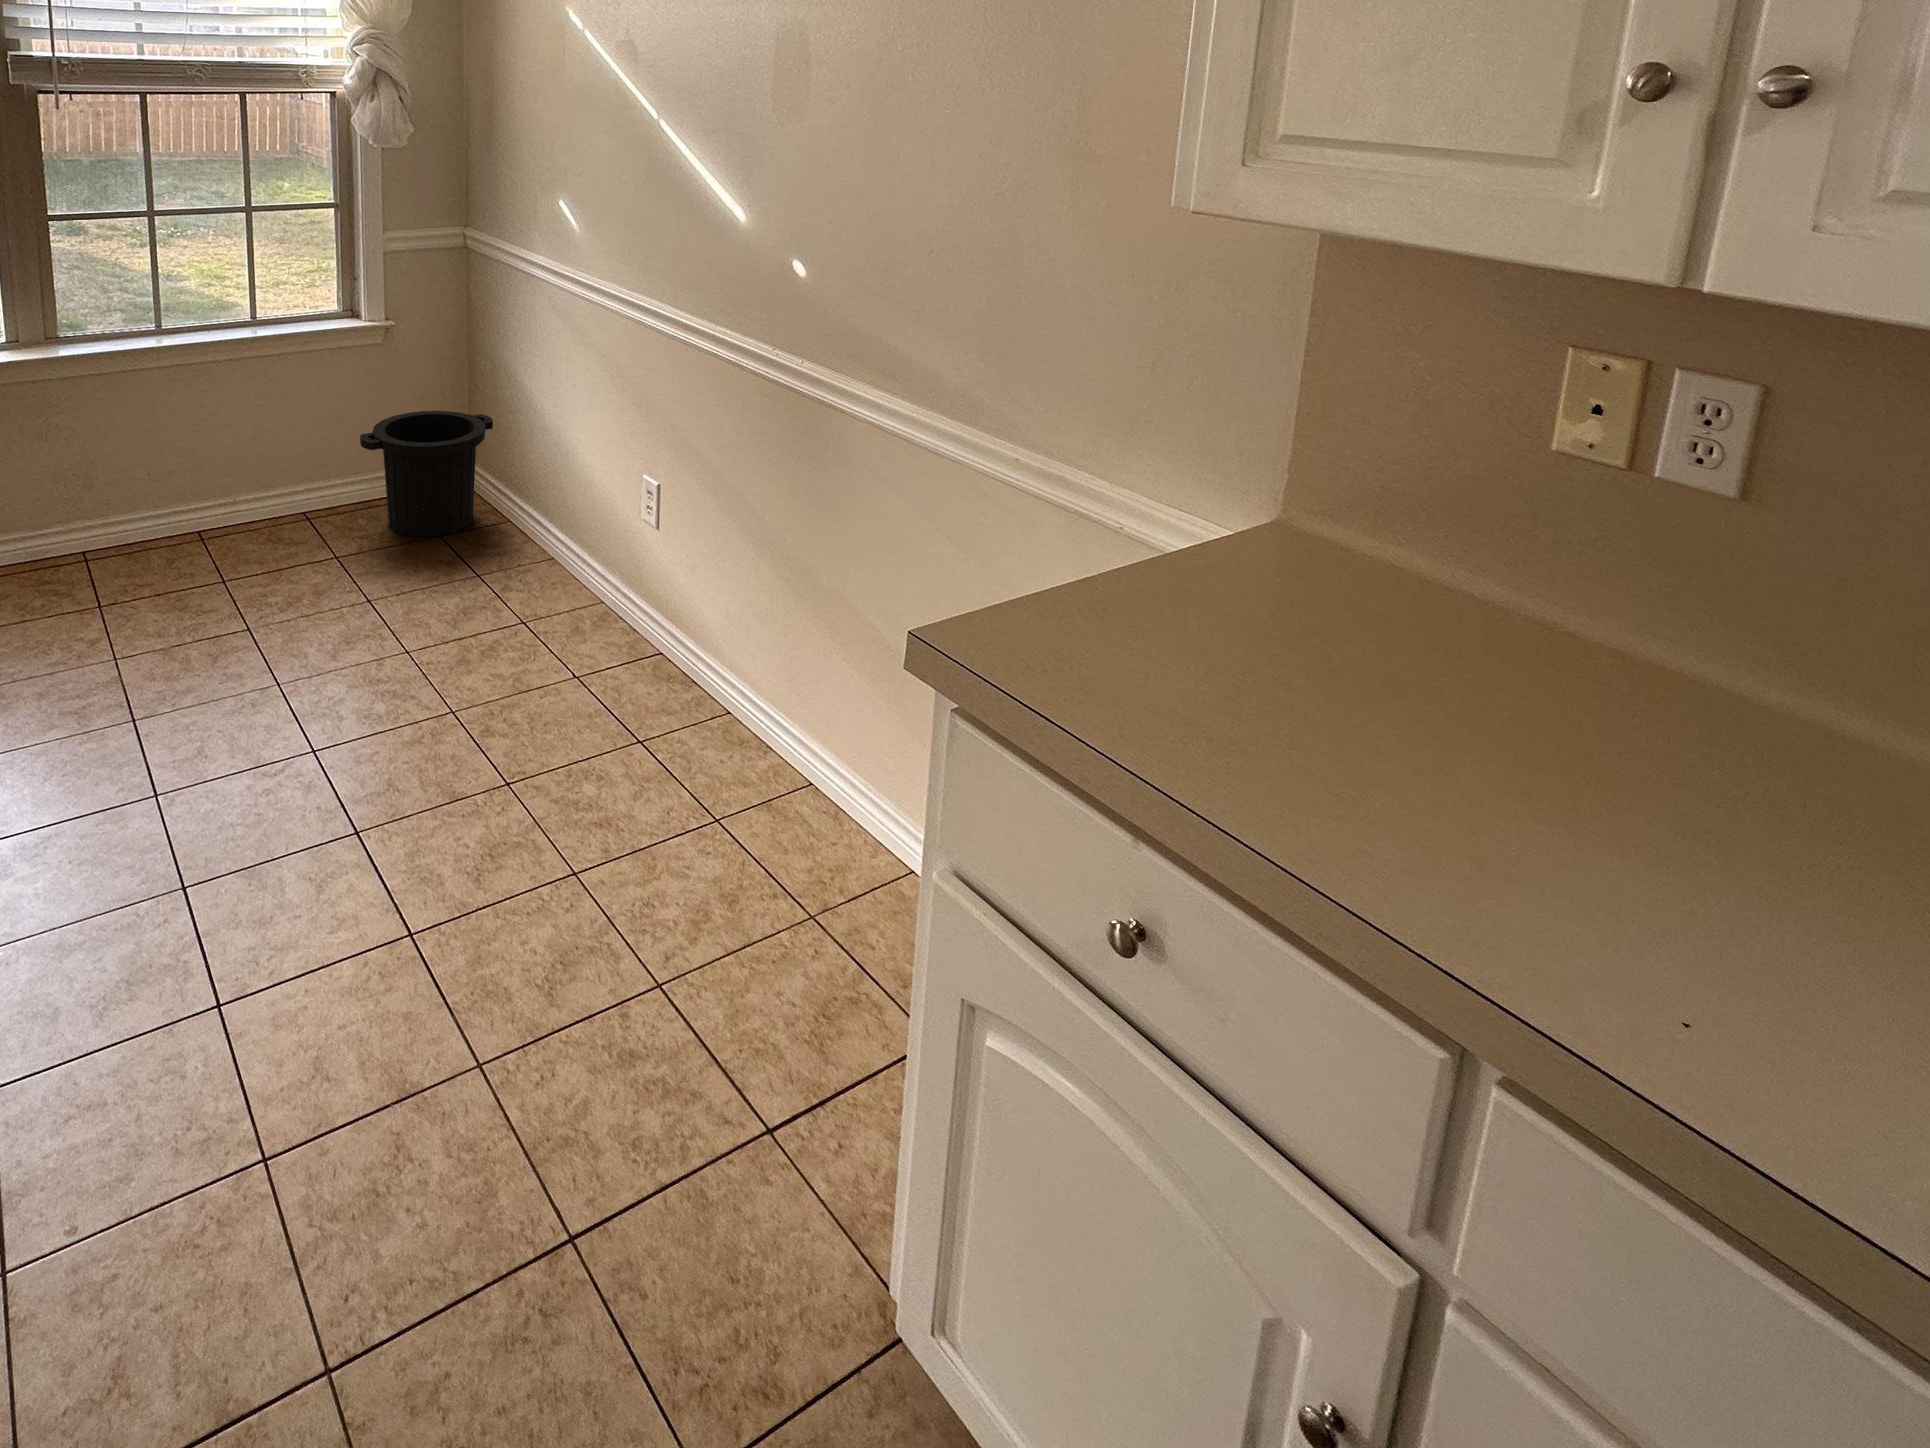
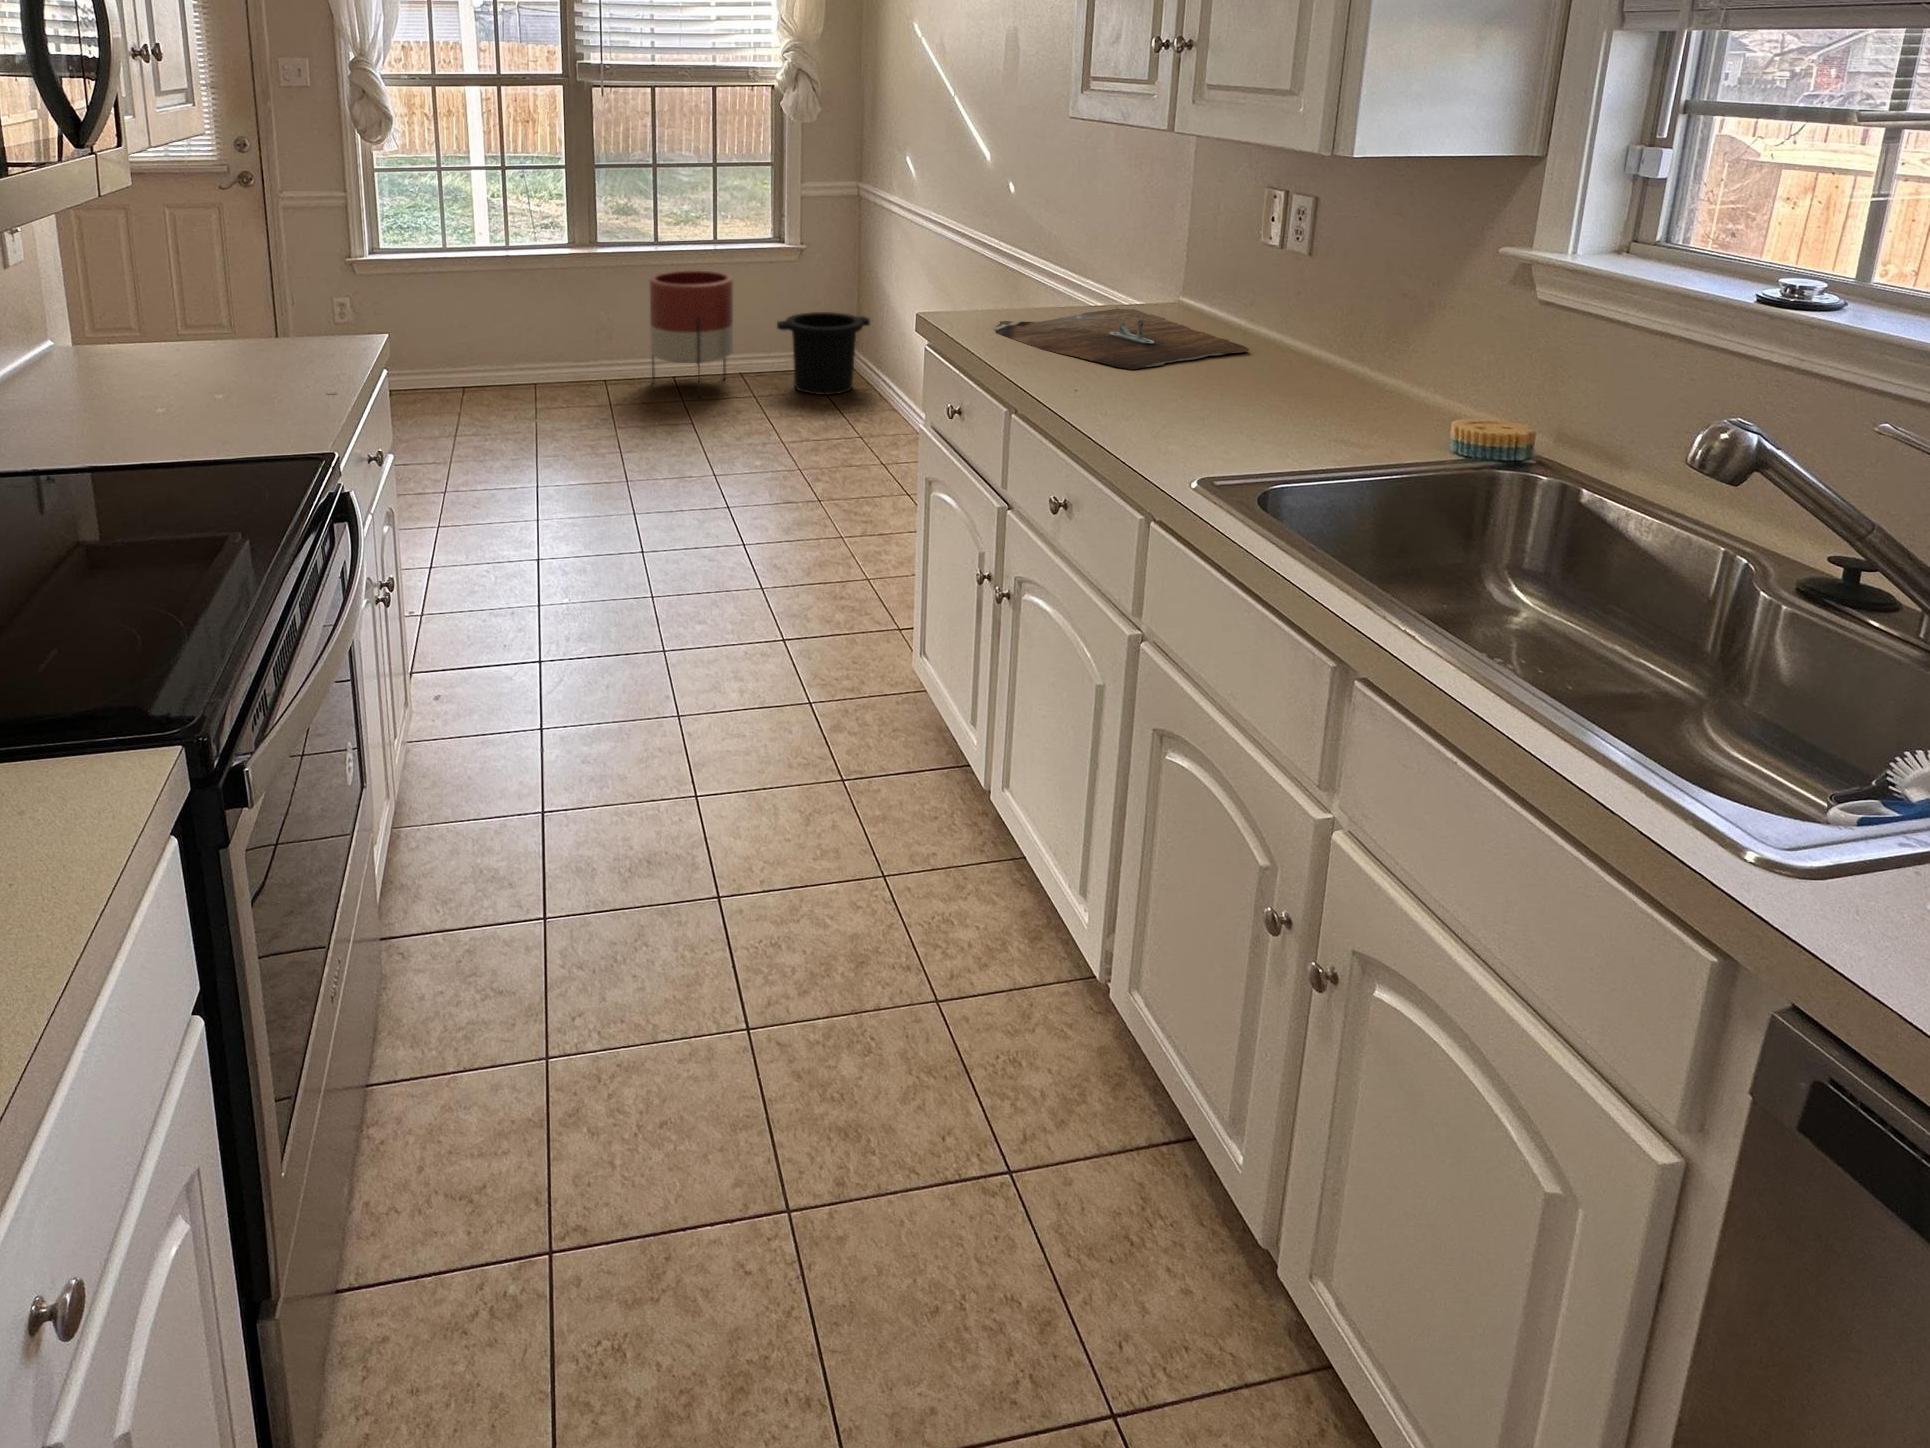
planter: none [154,366,294,567] -> present [649,270,733,396]
cutting board: none [1158,580,1709,900] -> present [995,309,1249,370]

